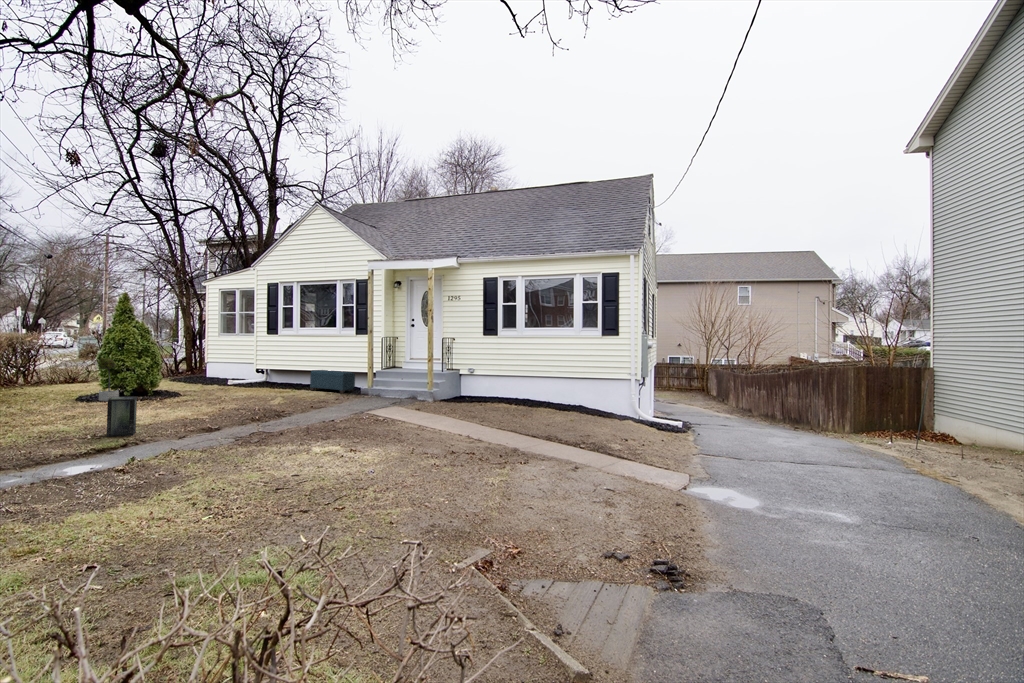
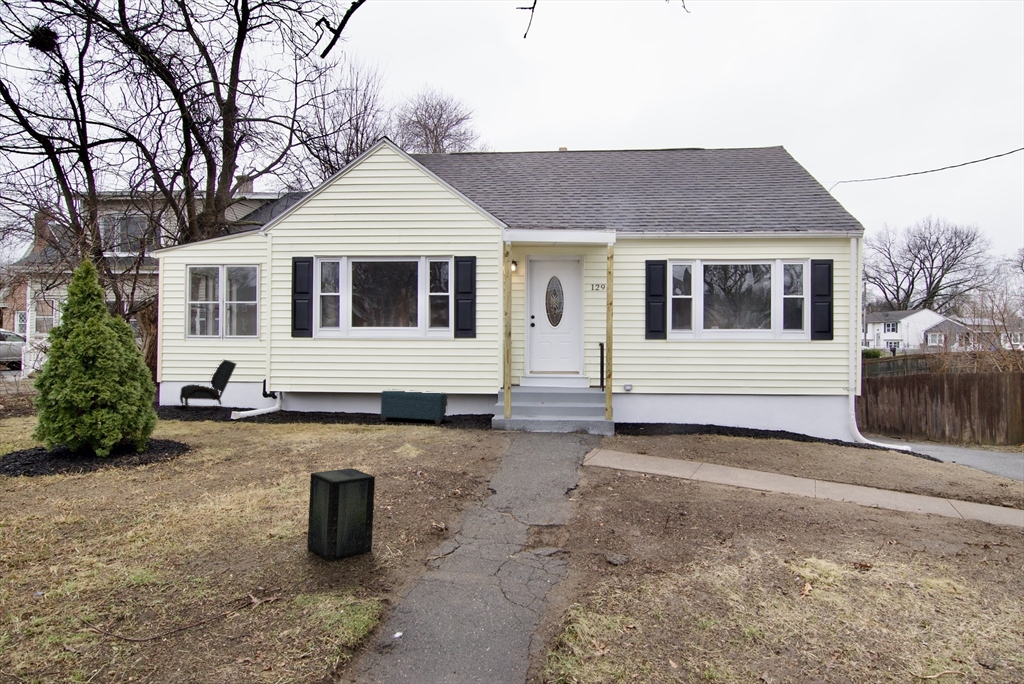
lounge chair: none [210,350,245,382] -> present [180,360,237,410]
potted tree: present [97,357,119,401] -> none [77,378,116,460]

